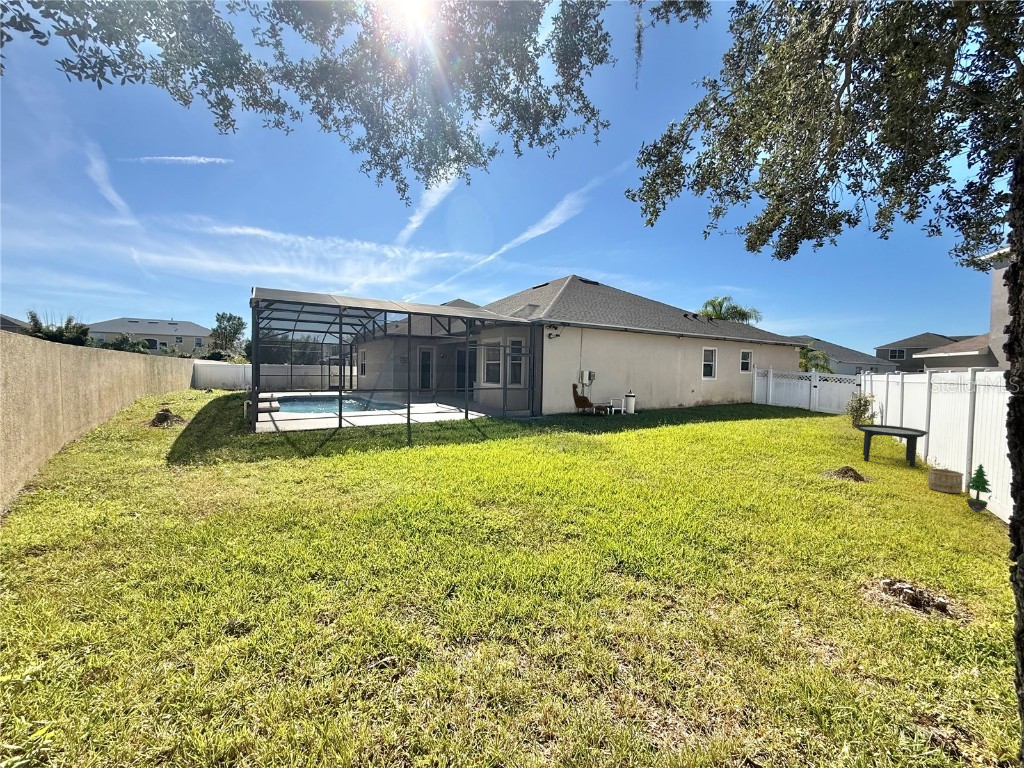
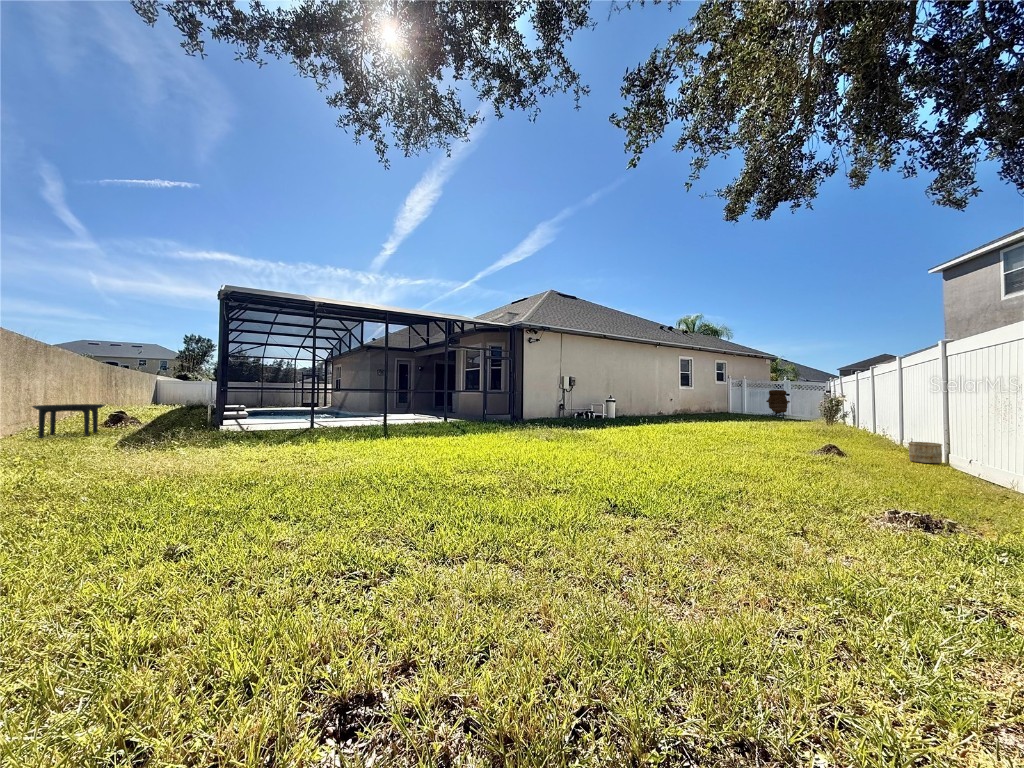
lounge chair: present [572,383,607,416] -> present [766,390,790,416]
round table: present [855,424,928,467] -> present [32,404,105,438]
potted tree: present [966,464,992,512] -> none [948,425,974,475]

